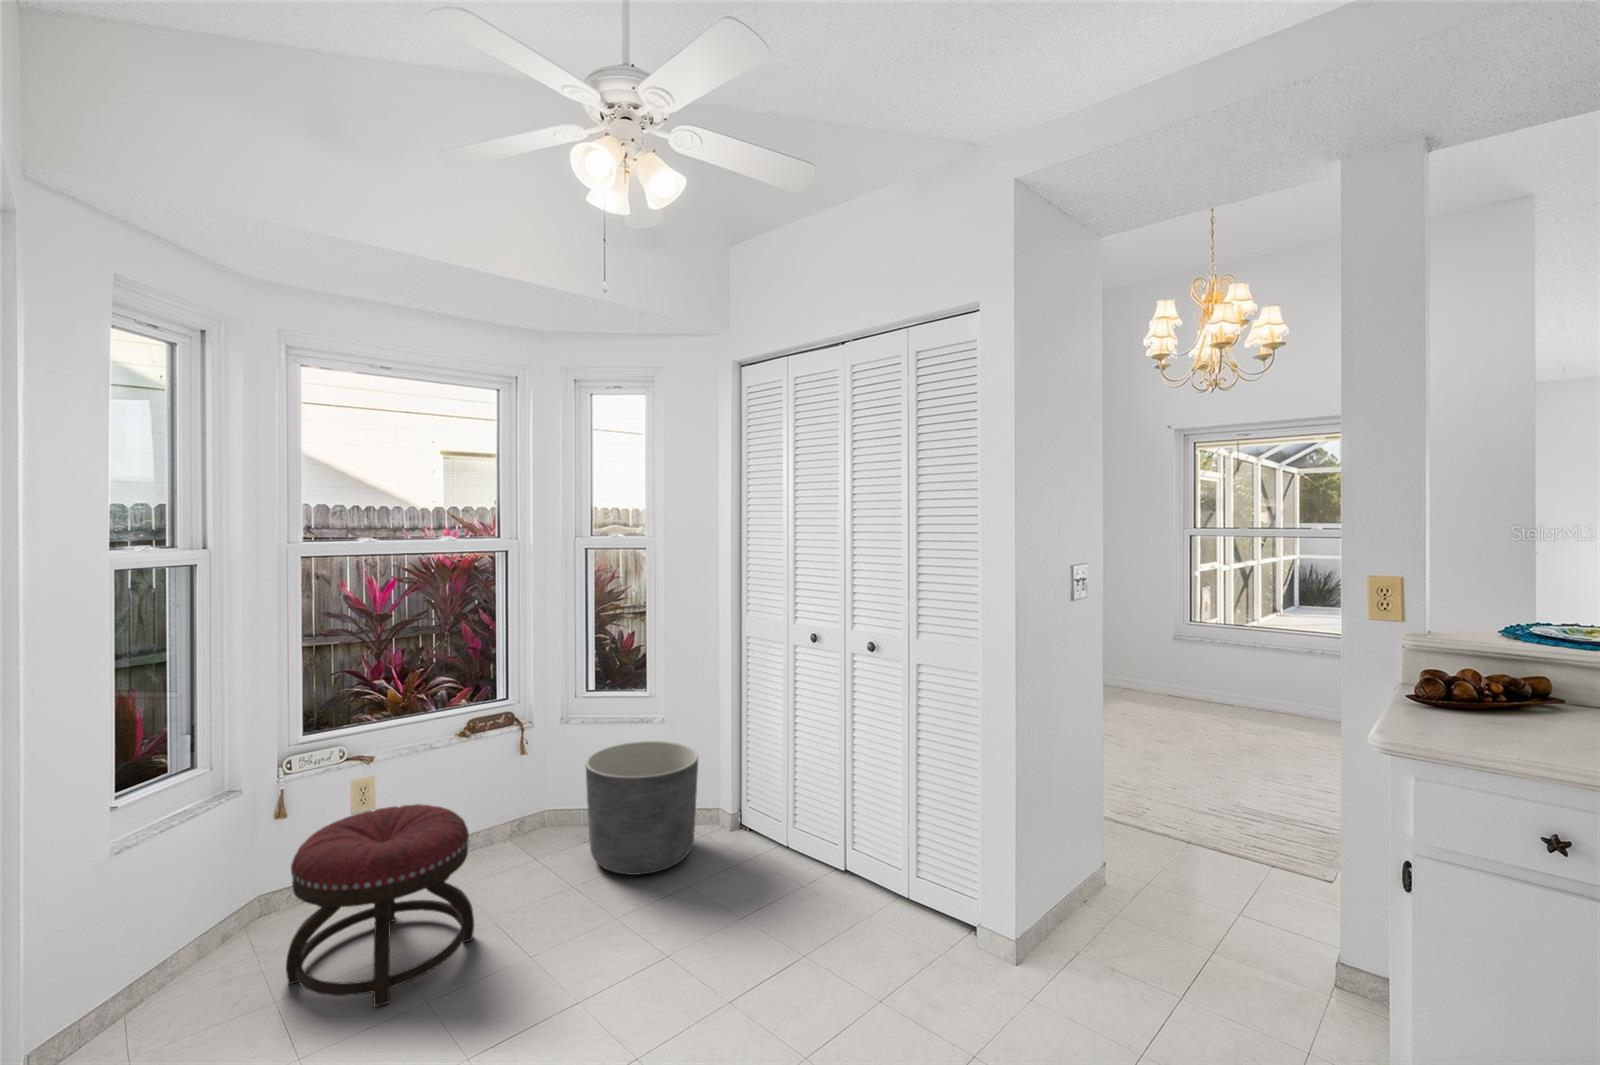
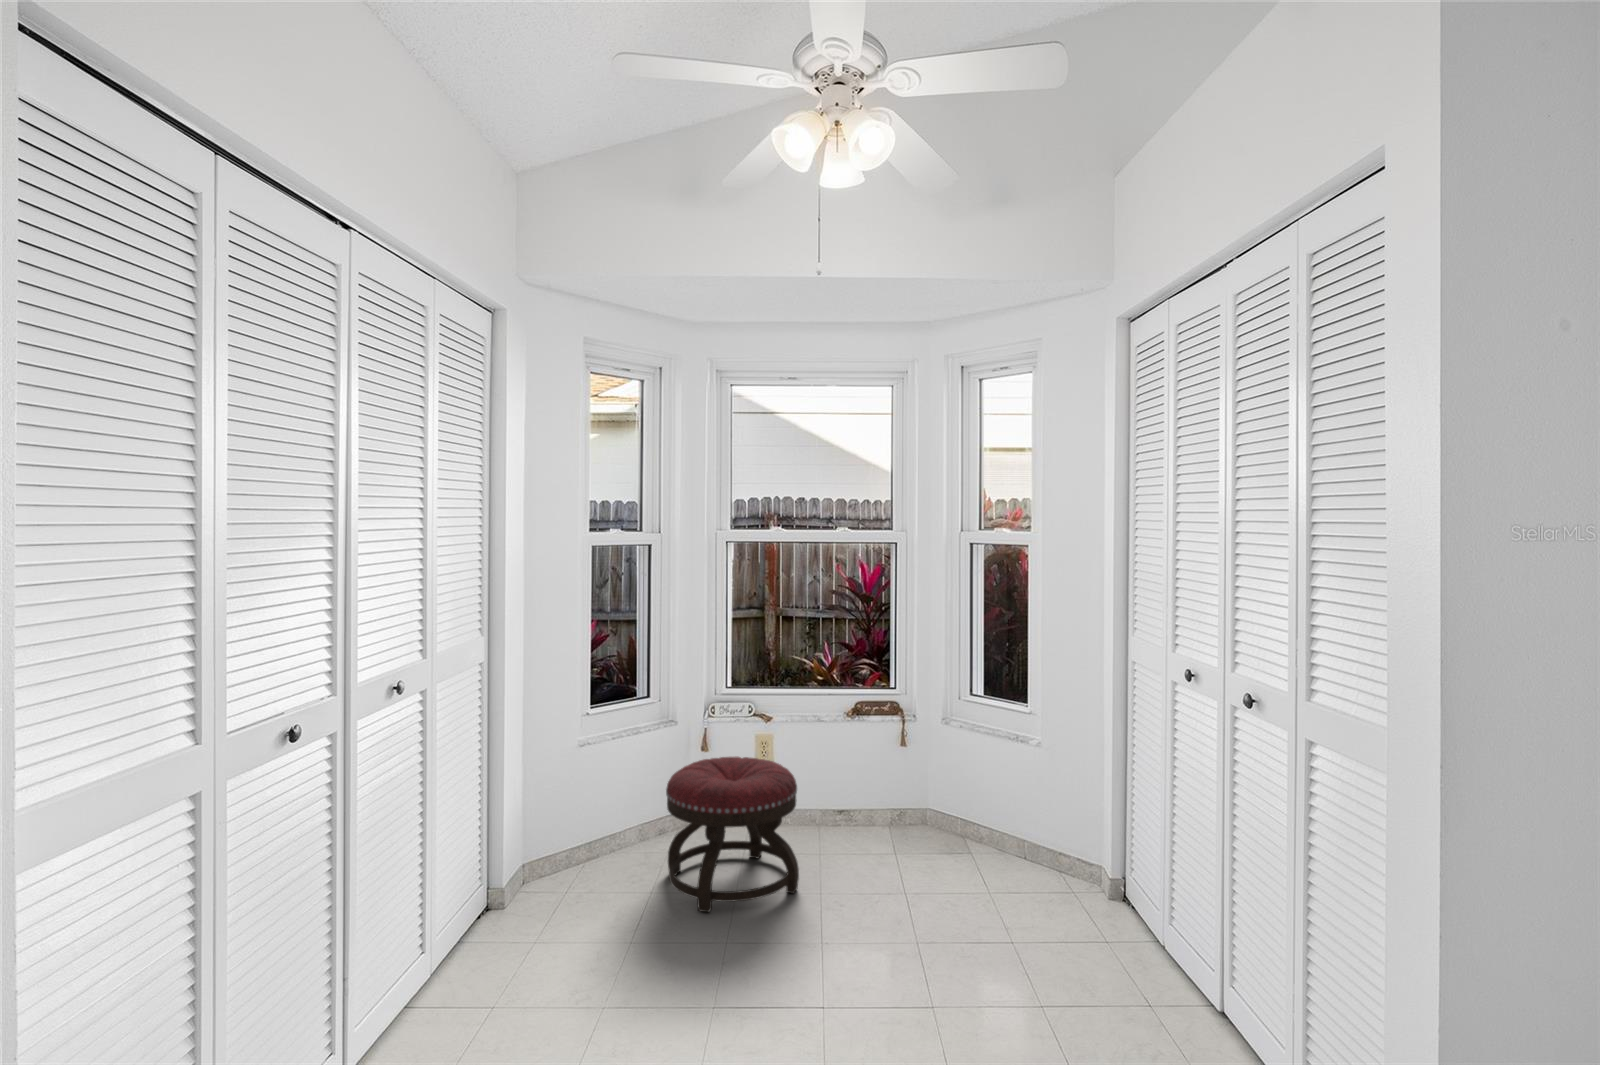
planter: present [586,741,698,875] -> none [930,755,1055,900]

